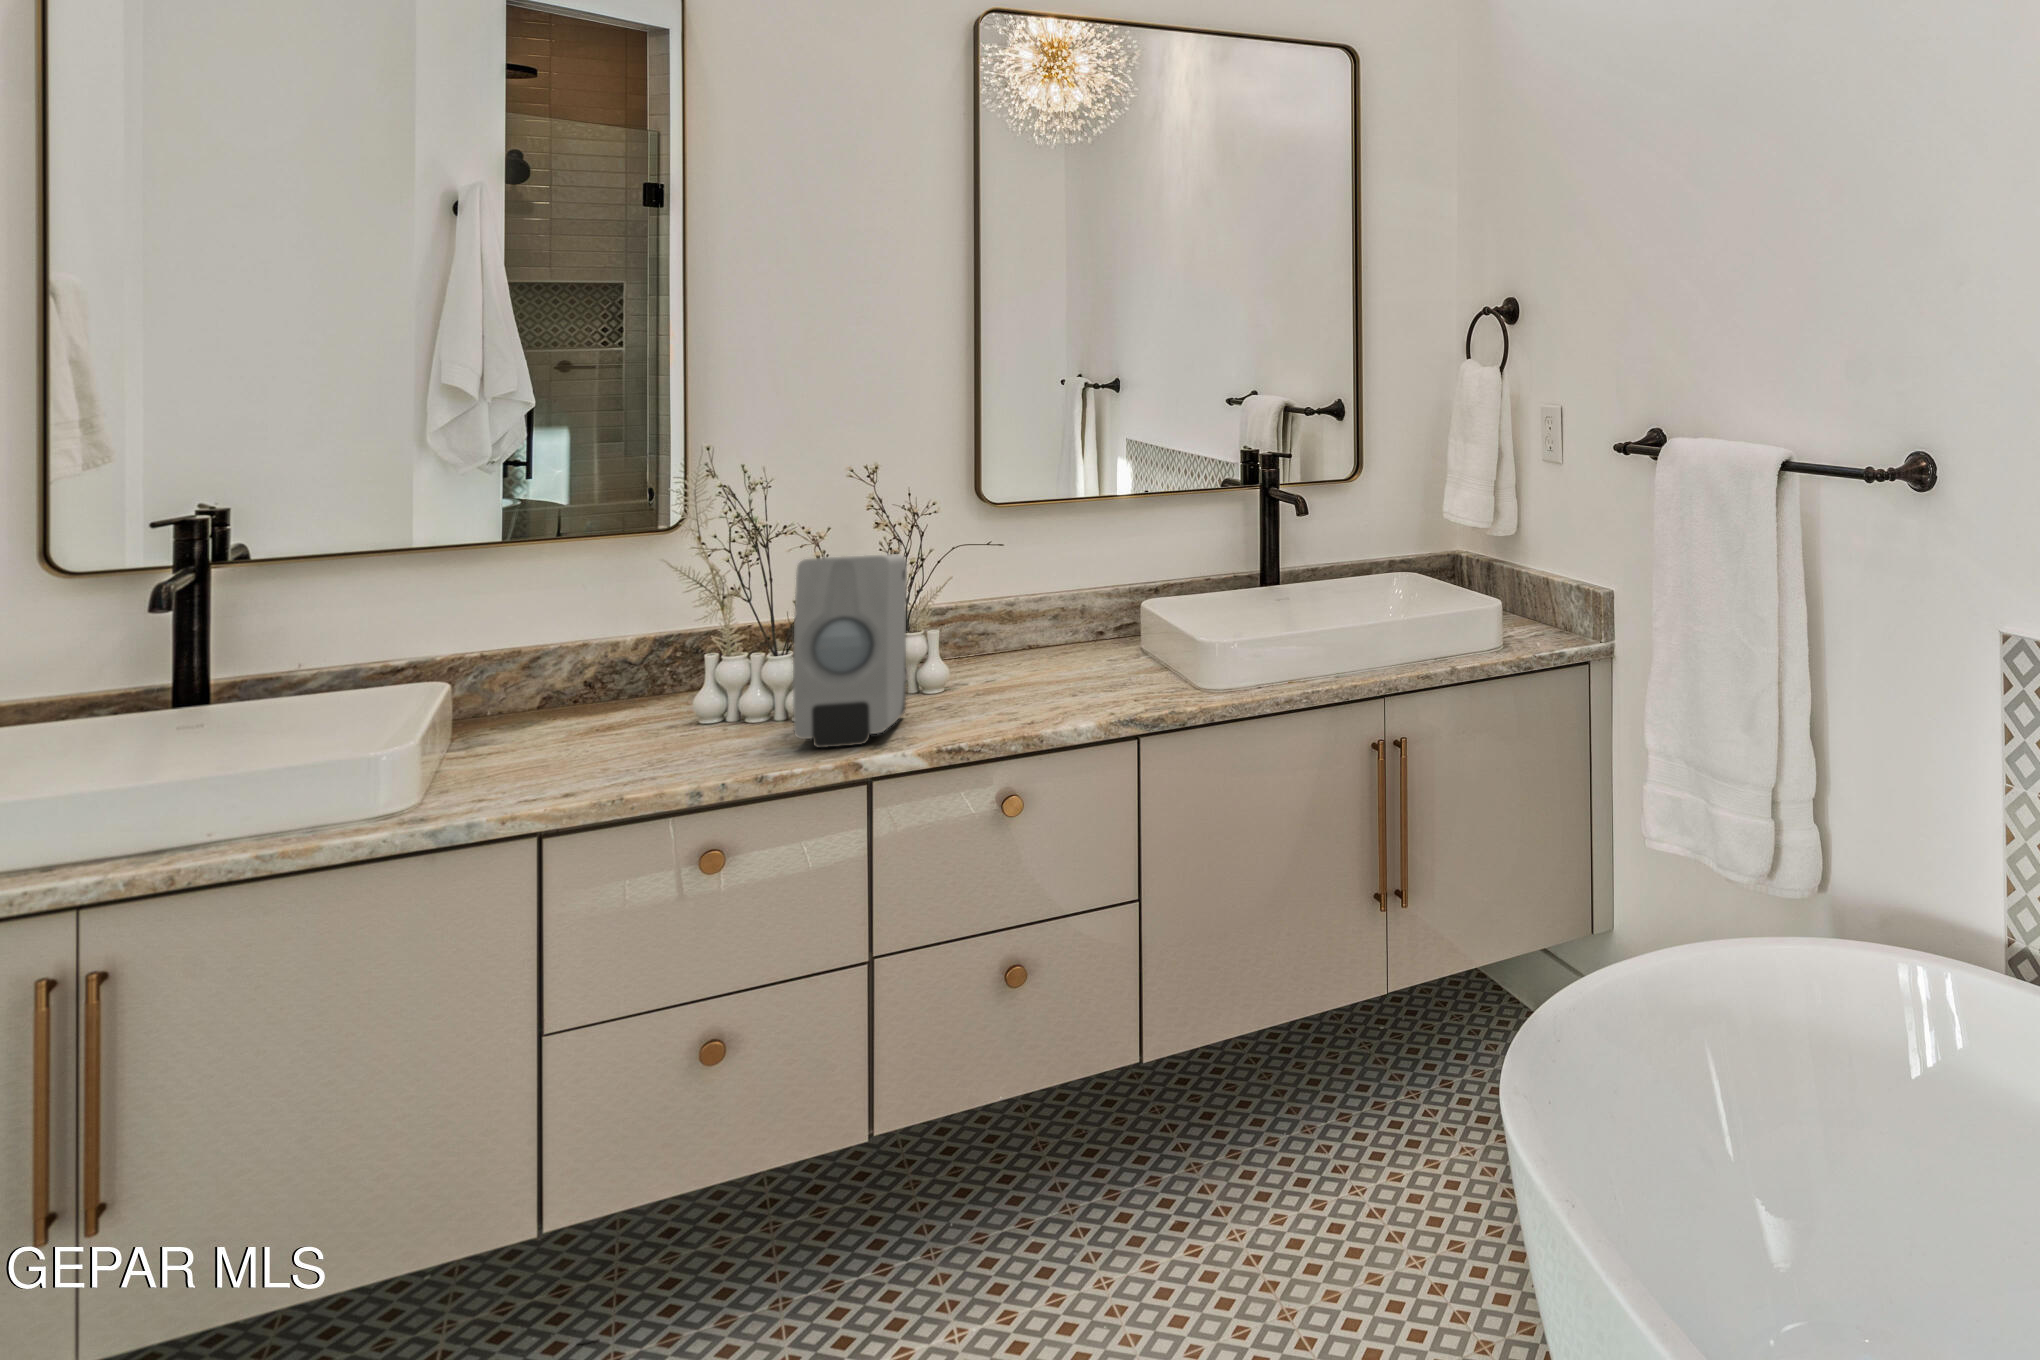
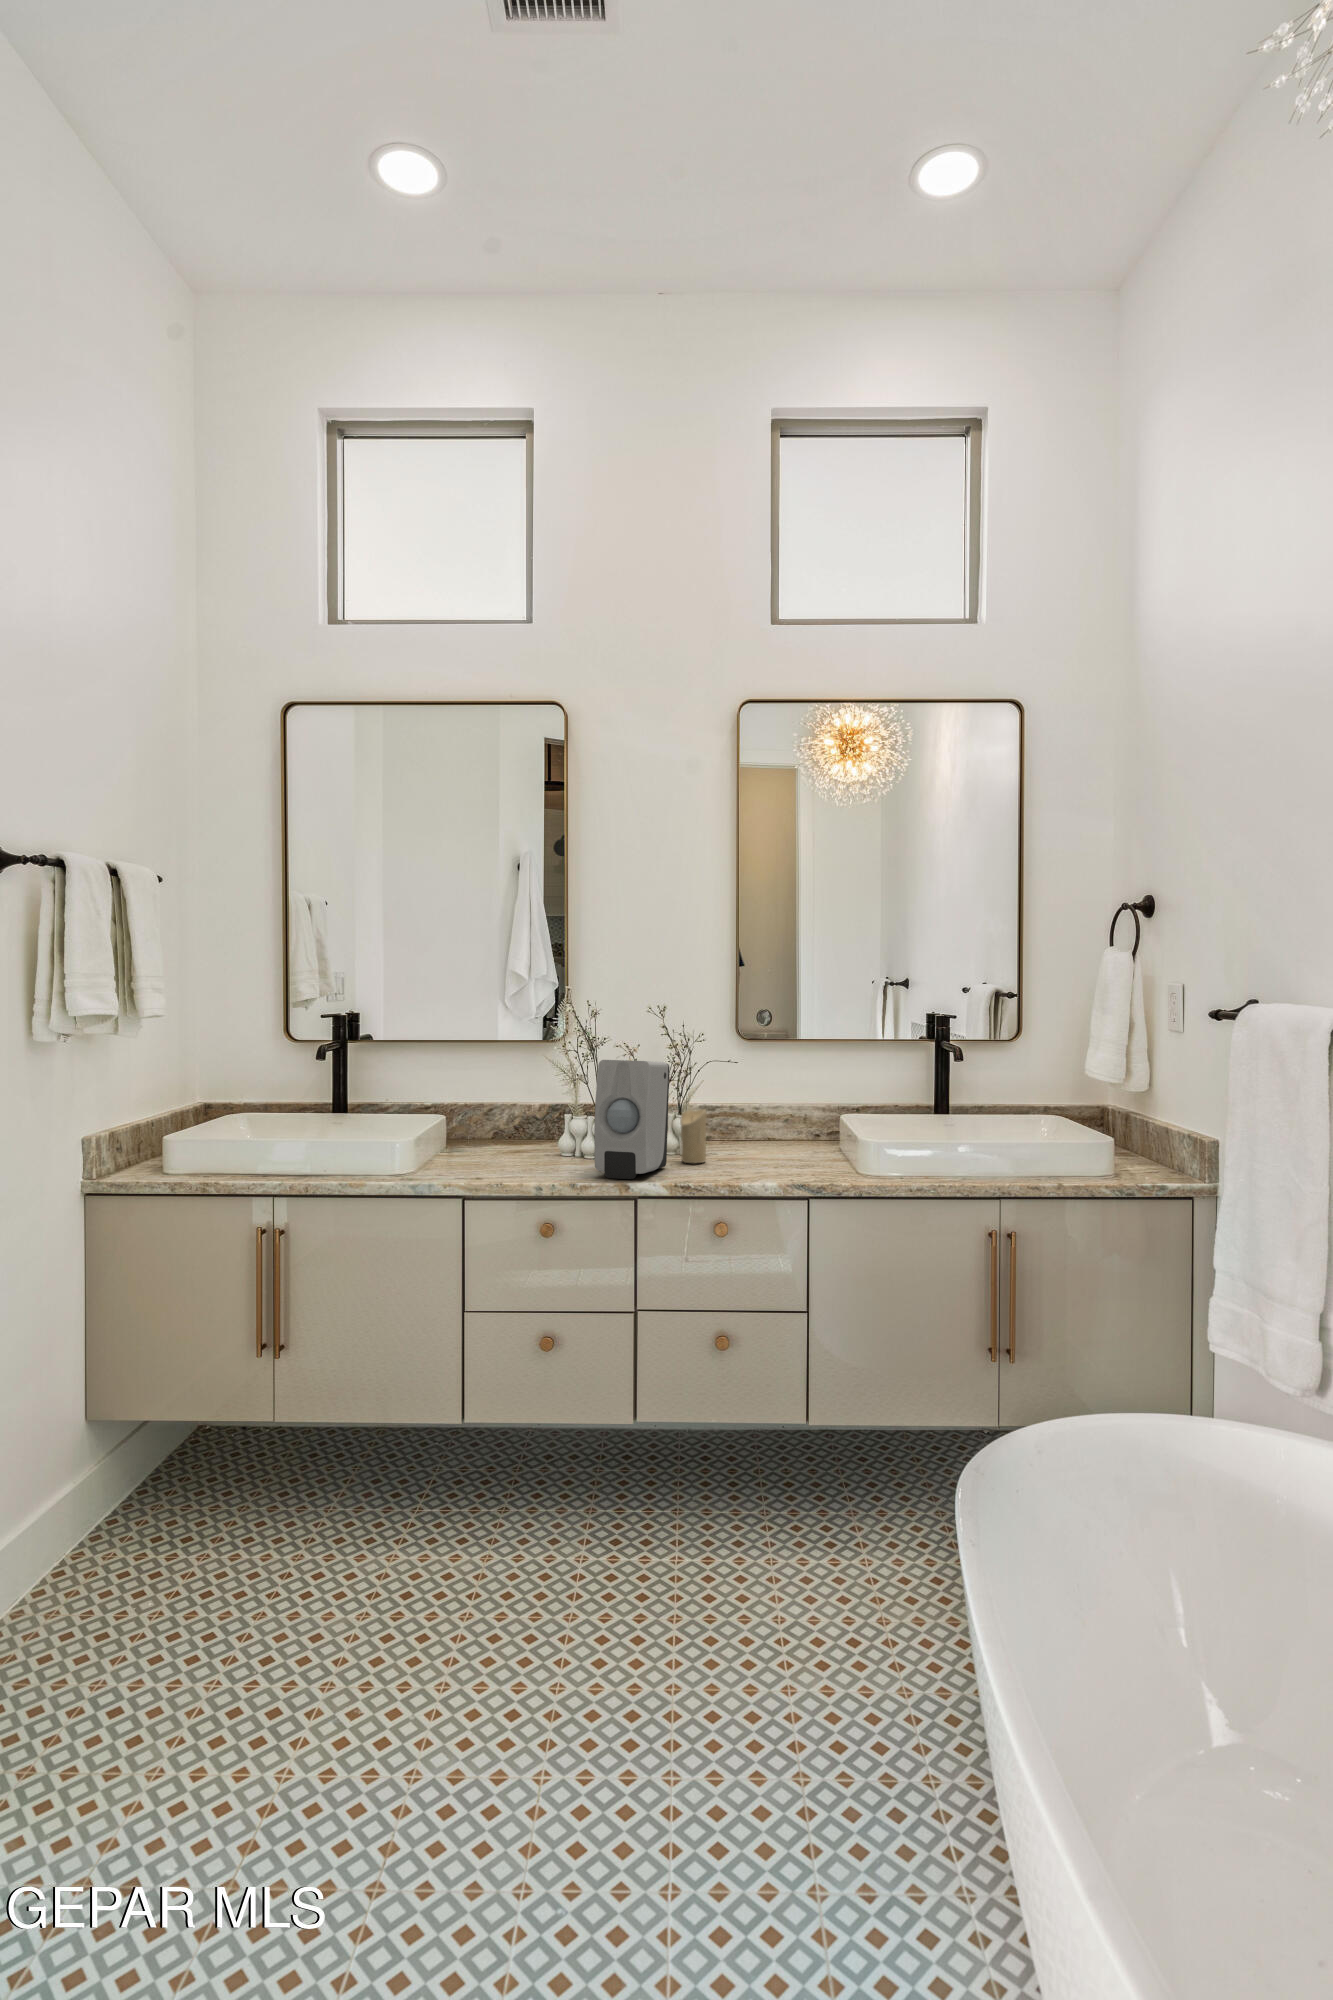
candle: none [920,619,962,704] -> present [680,1109,707,1163]

